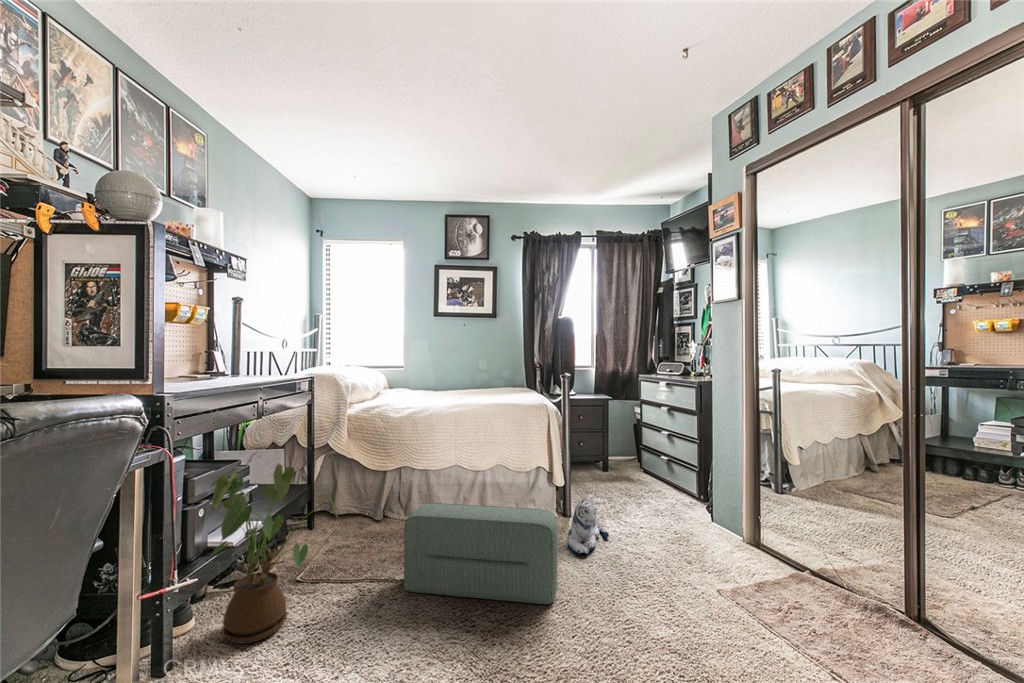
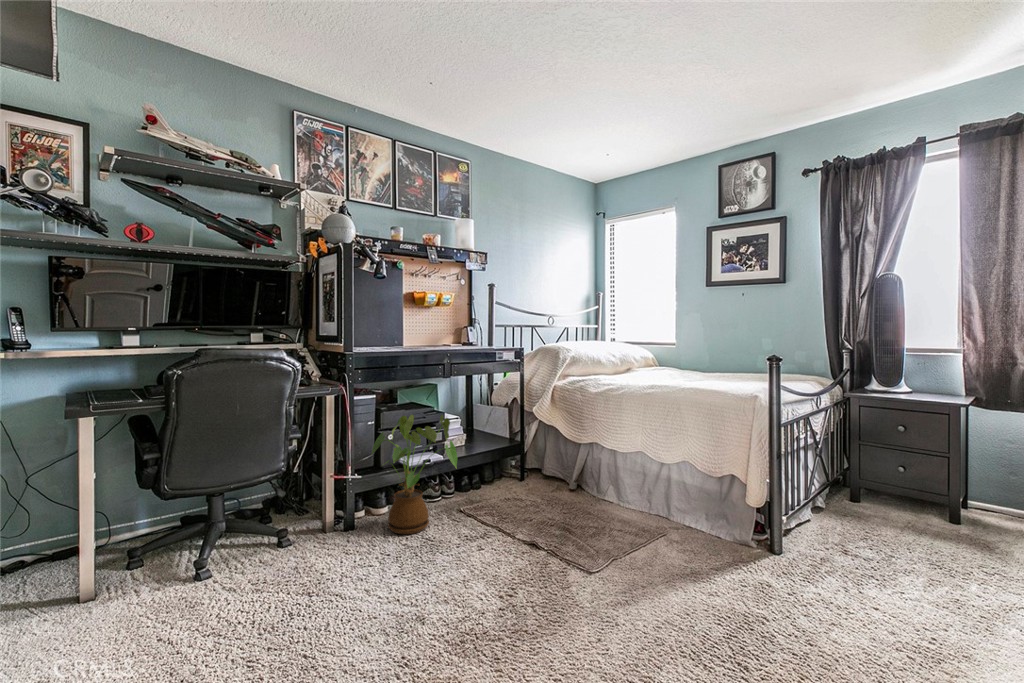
plush toy: present [568,500,609,554] -> none [706,523,792,592]
pouf: present [404,503,558,604] -> none [509,474,634,609]

